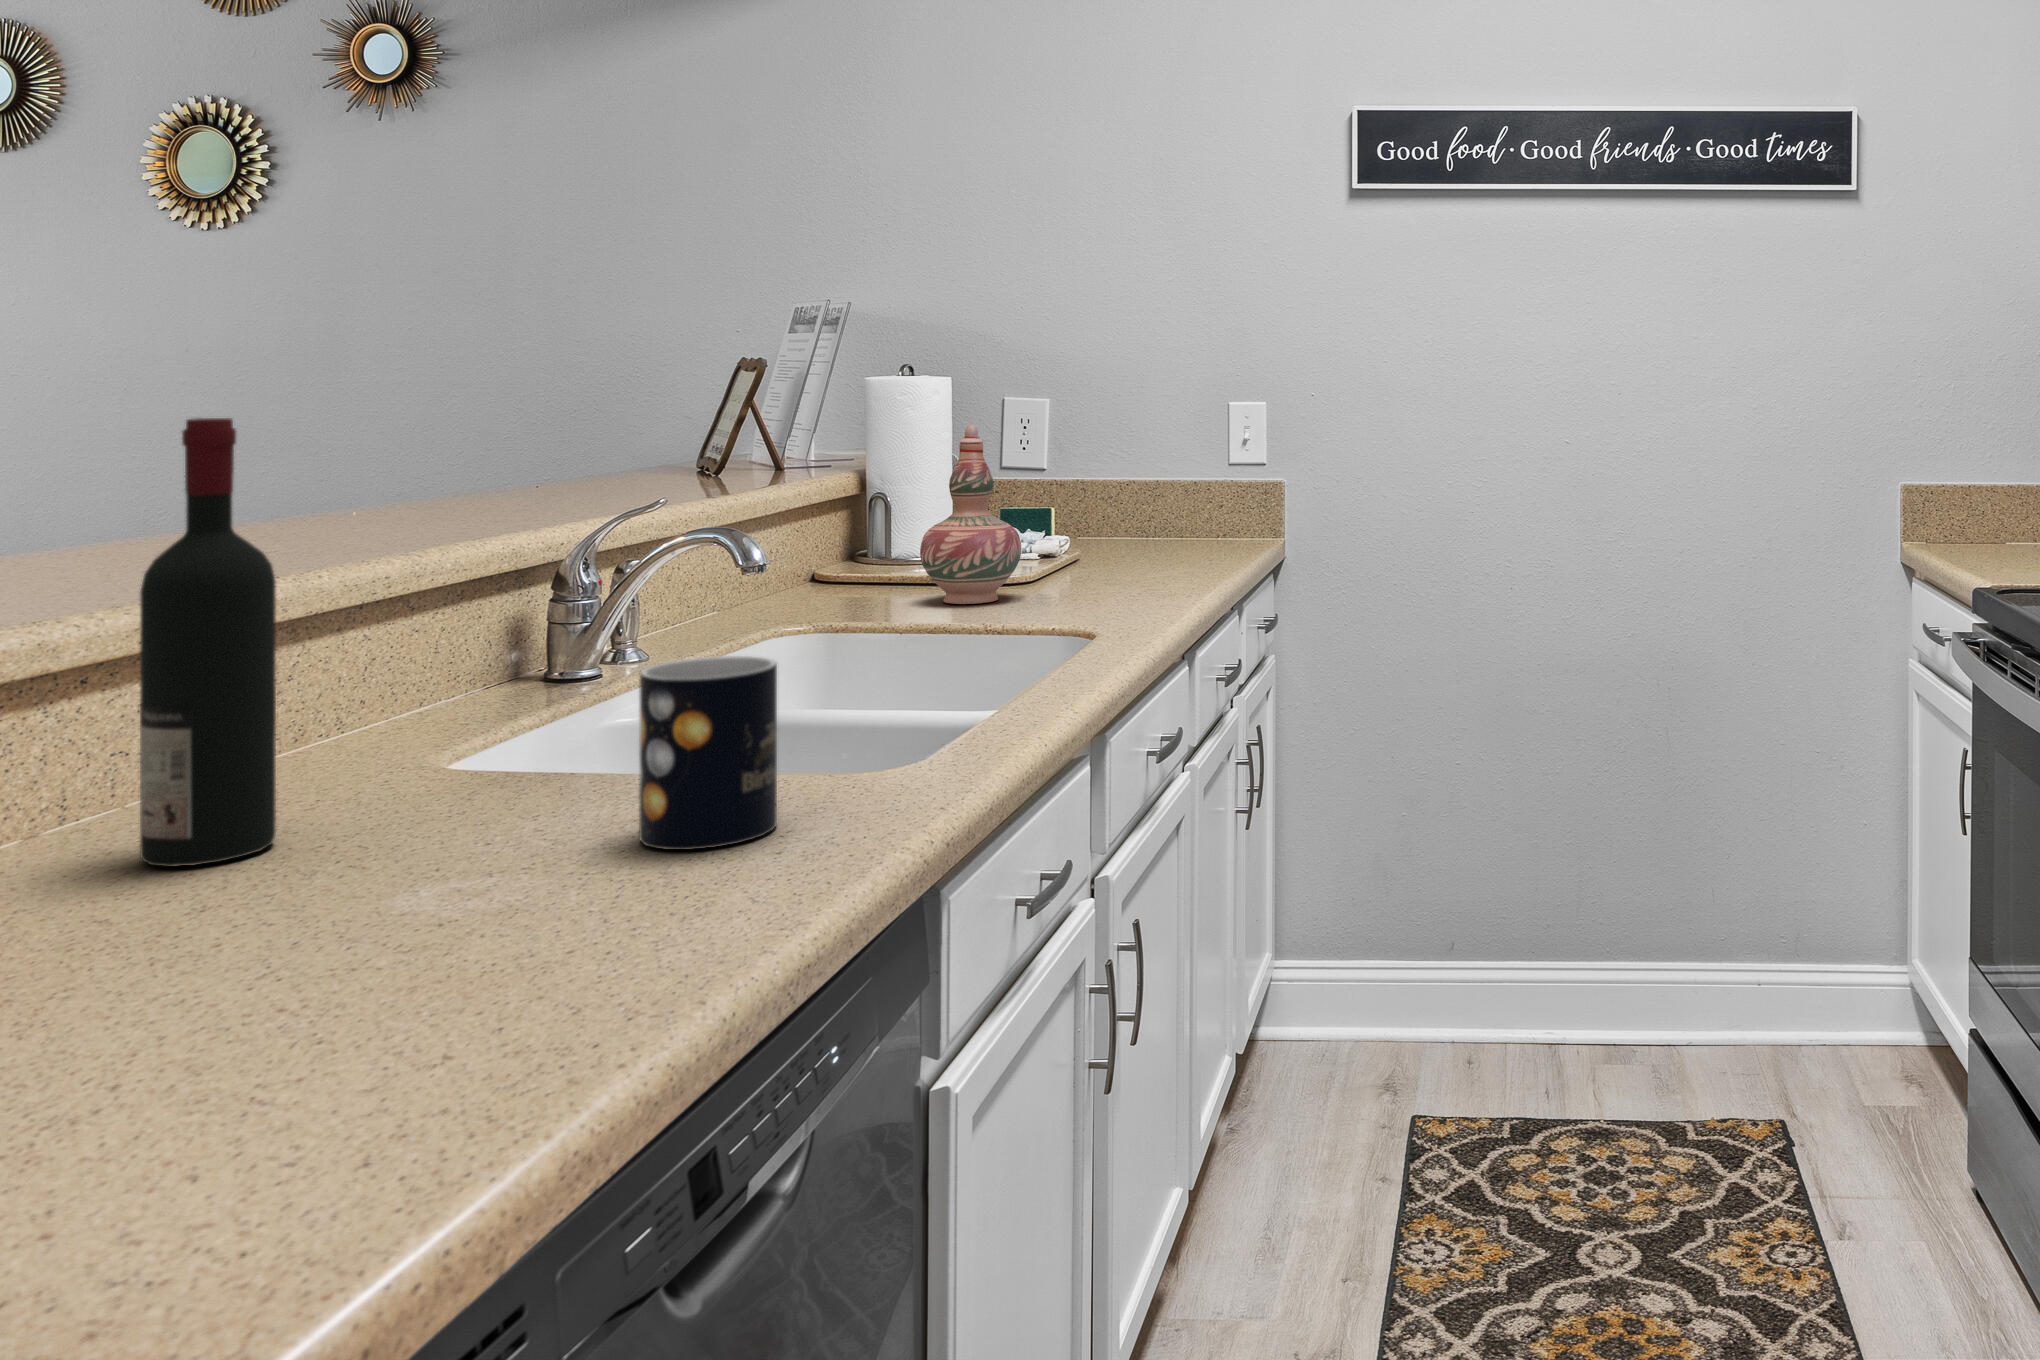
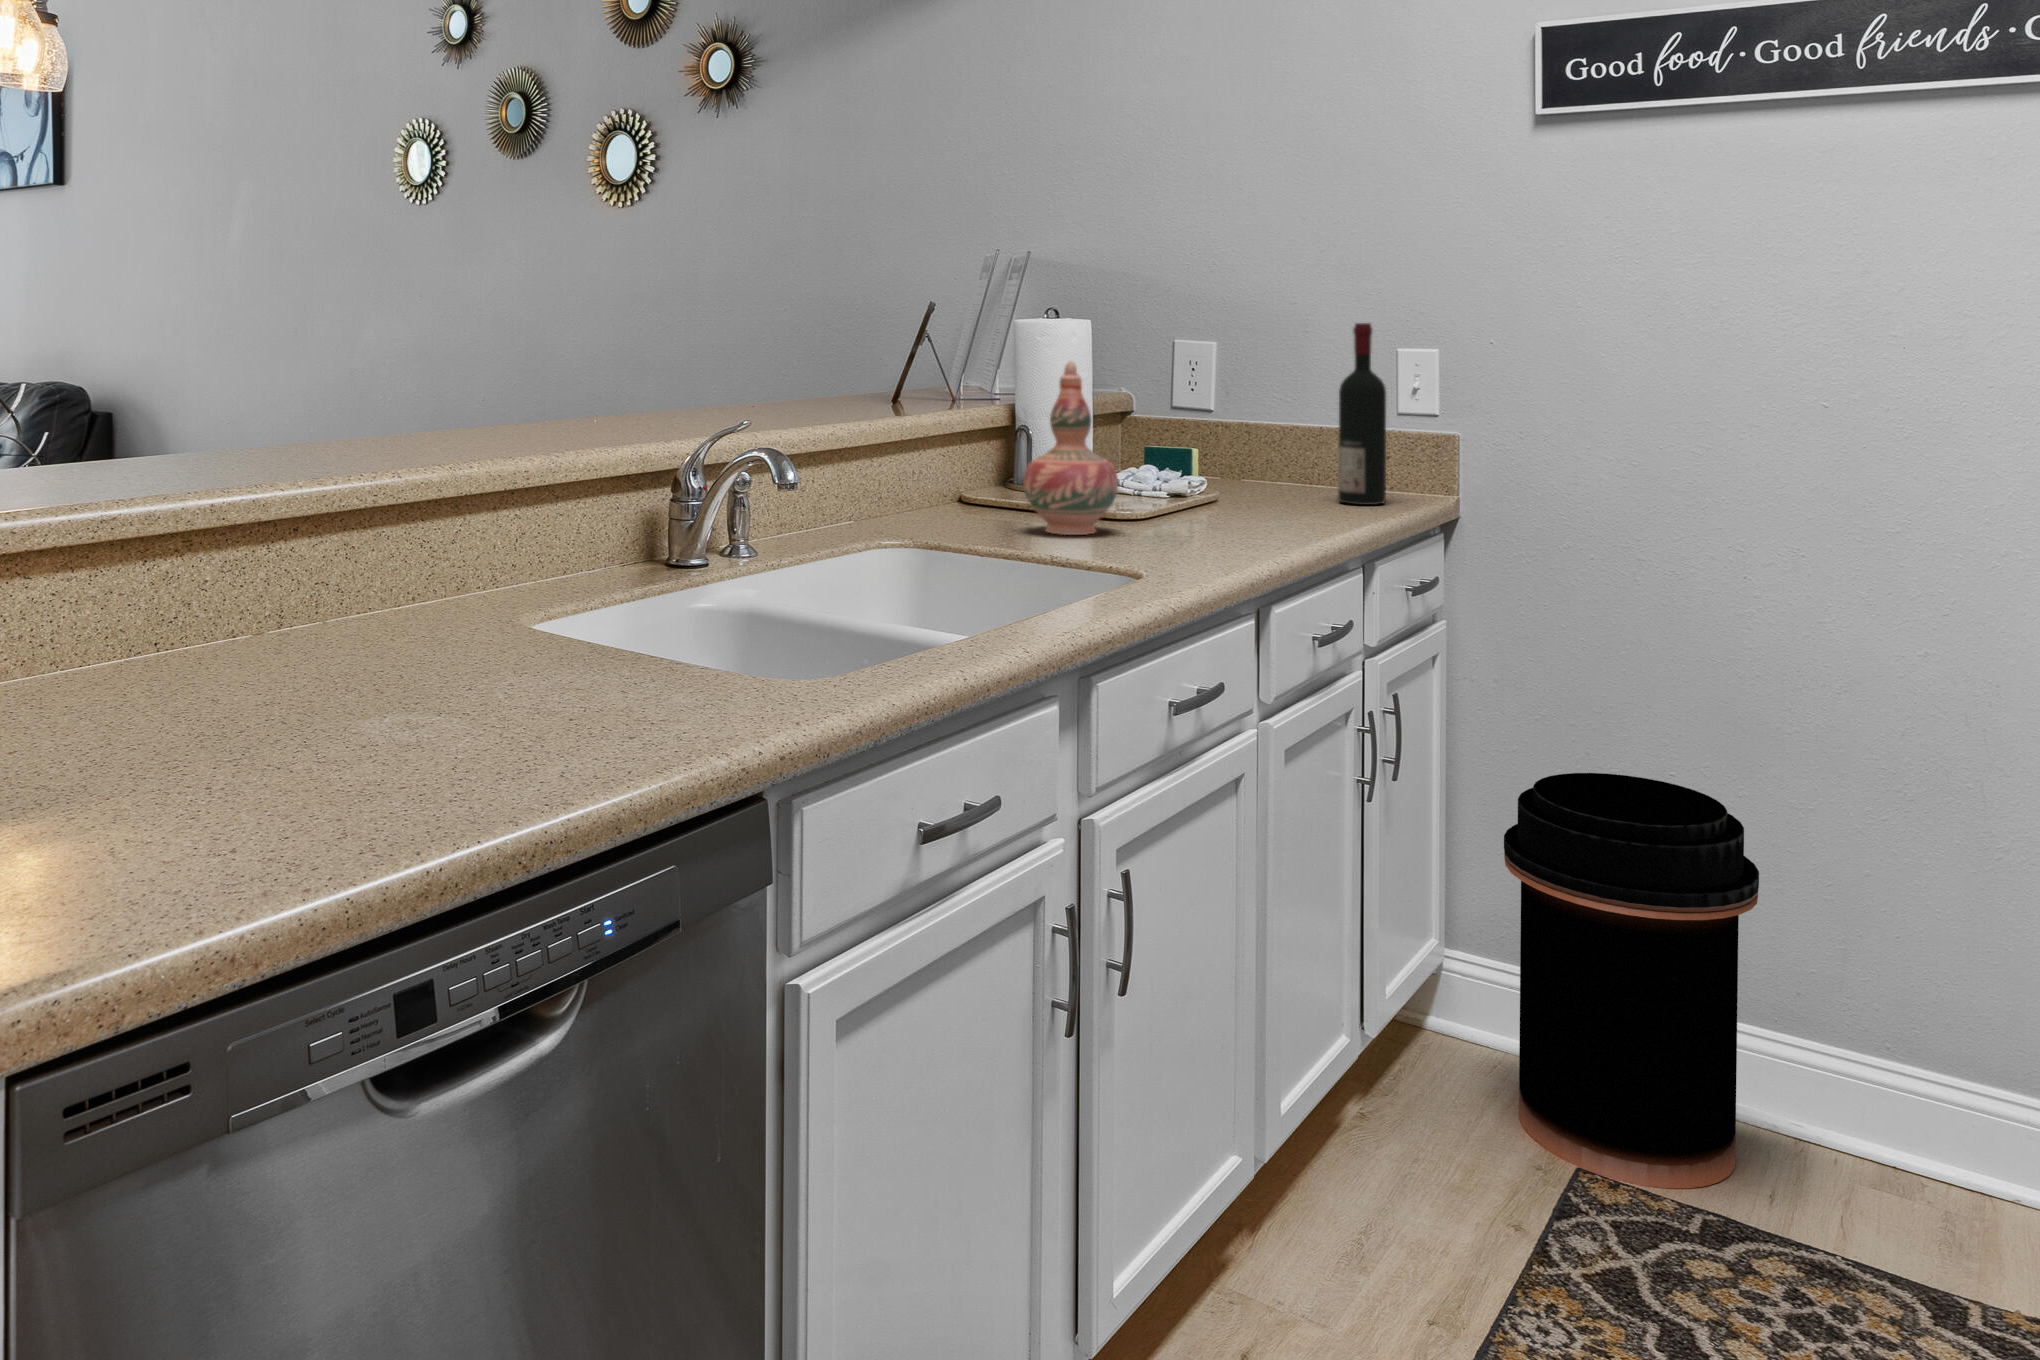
wine bottle: present [140,418,276,867] -> present [1338,323,1386,505]
mug: present [639,656,777,850] -> none [550,552,682,720]
trash can: none [1344,769,1534,1115] -> present [1504,773,1759,1189]

